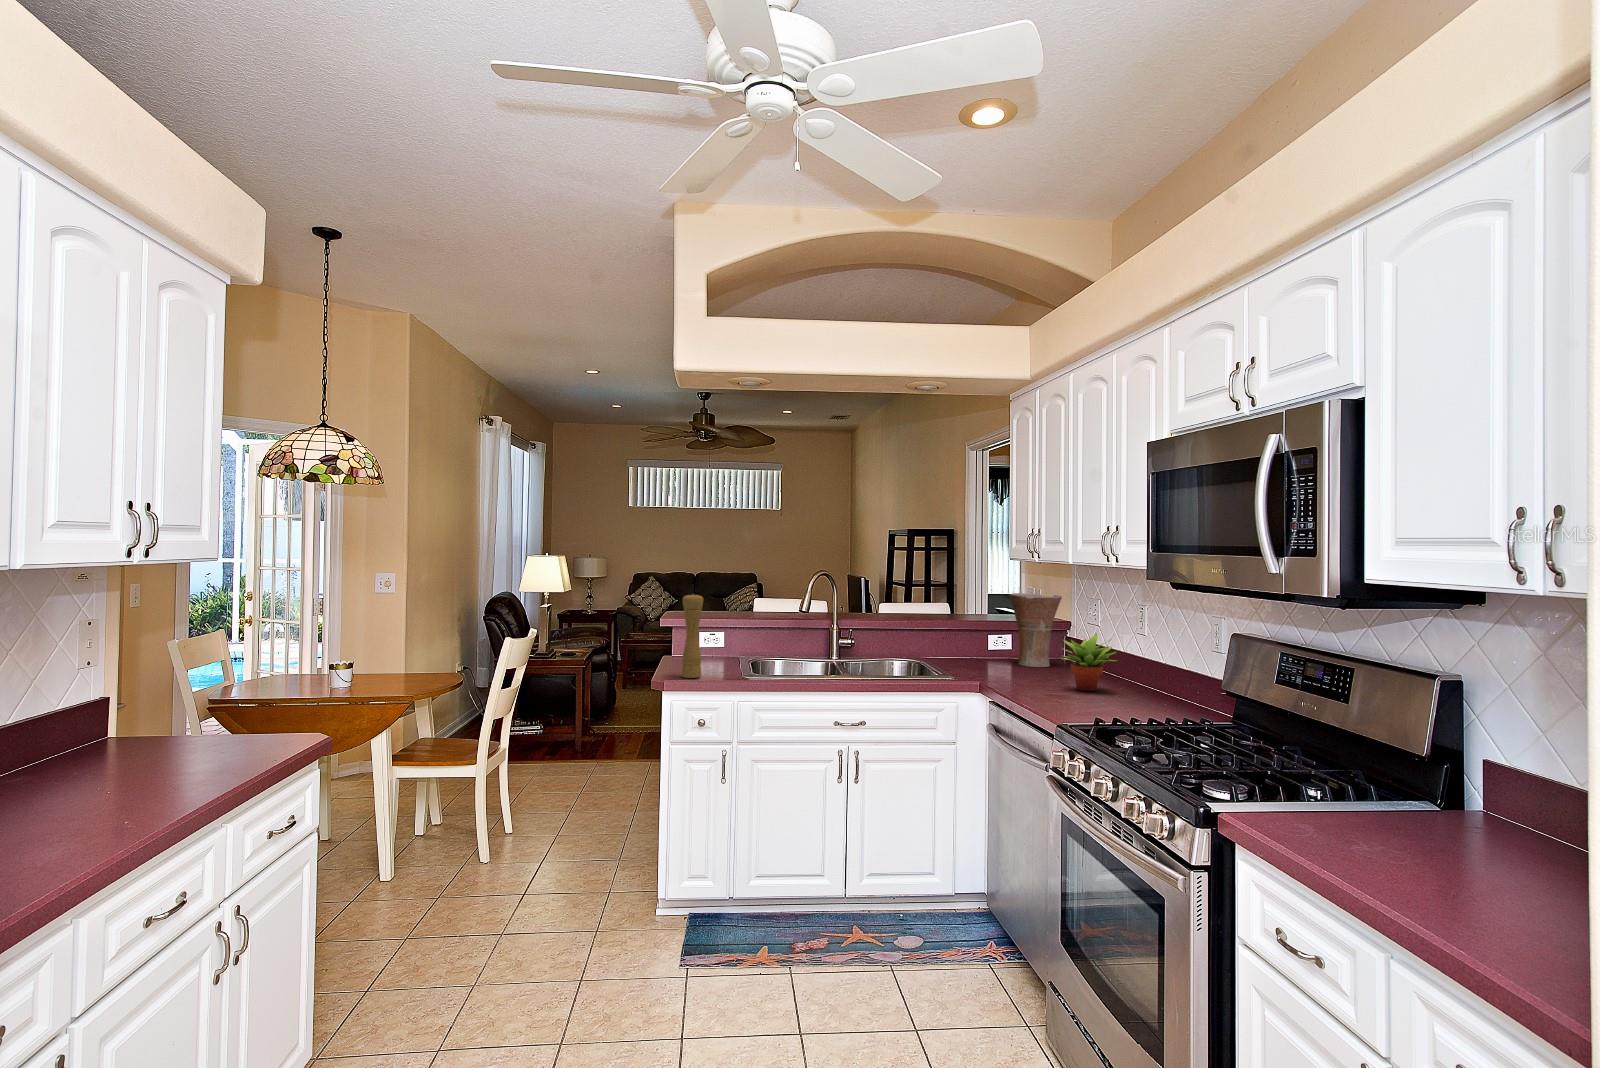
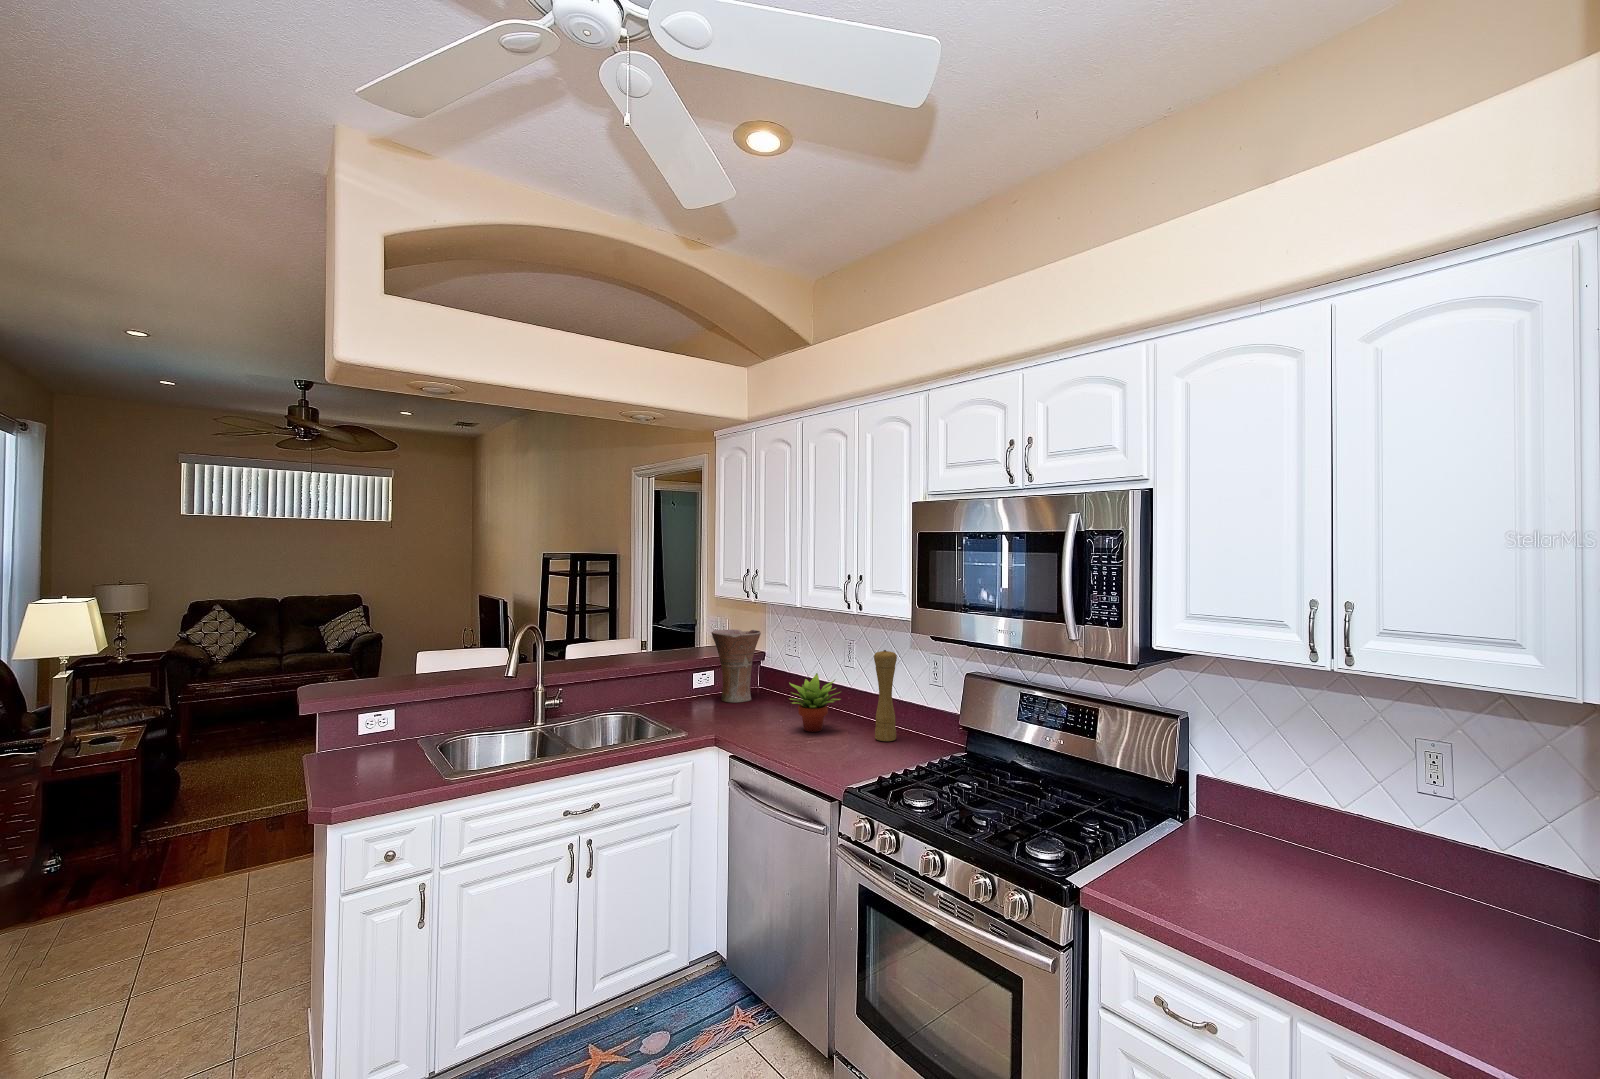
pepper mill: present [682,594,703,678] -> present [874,650,897,741]

